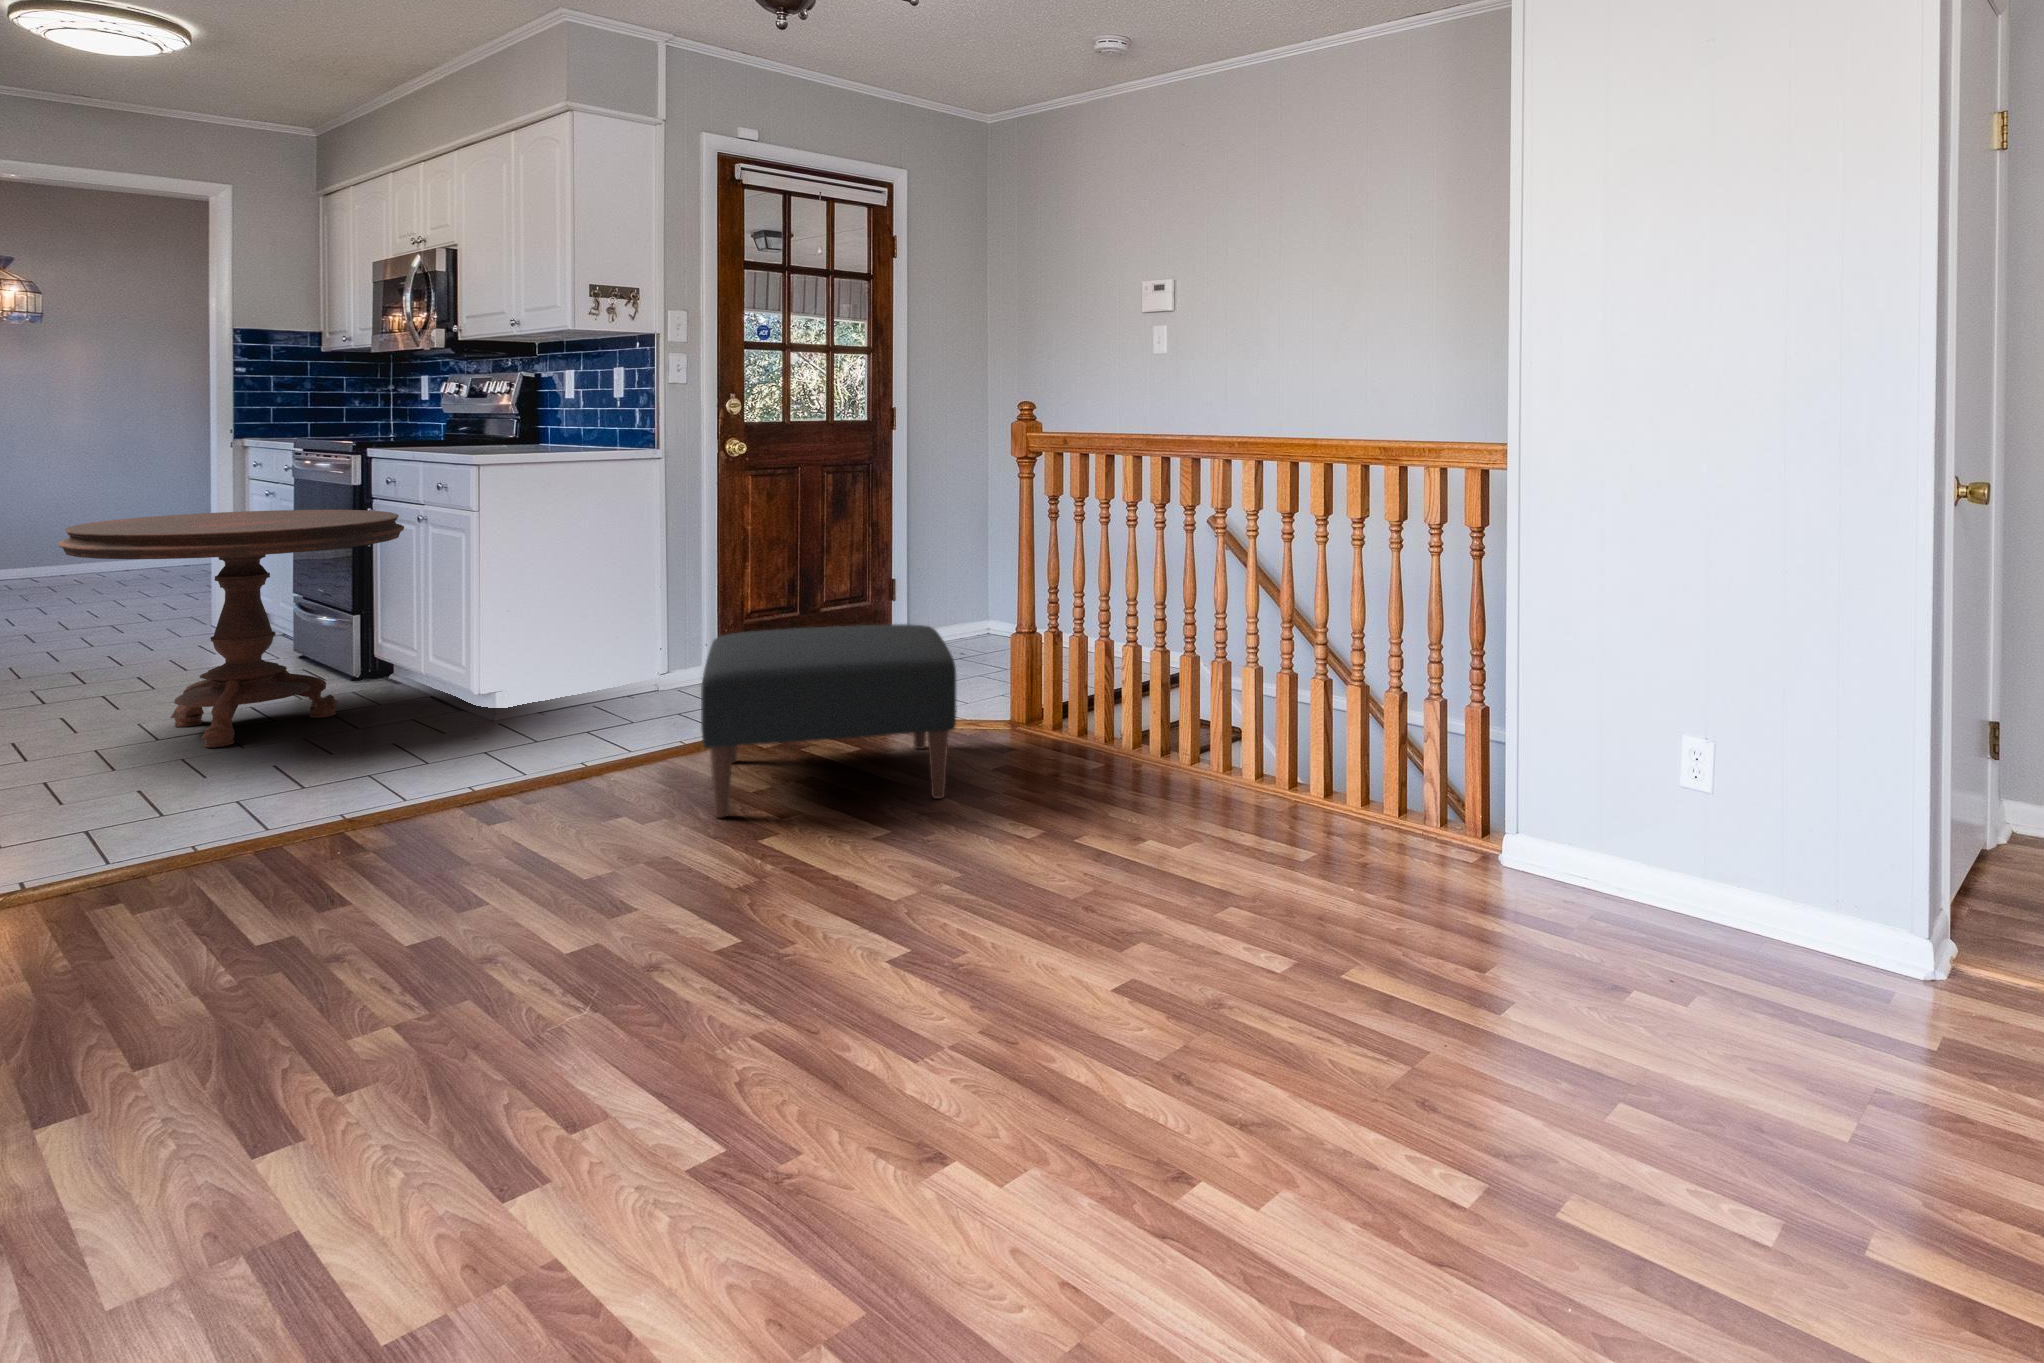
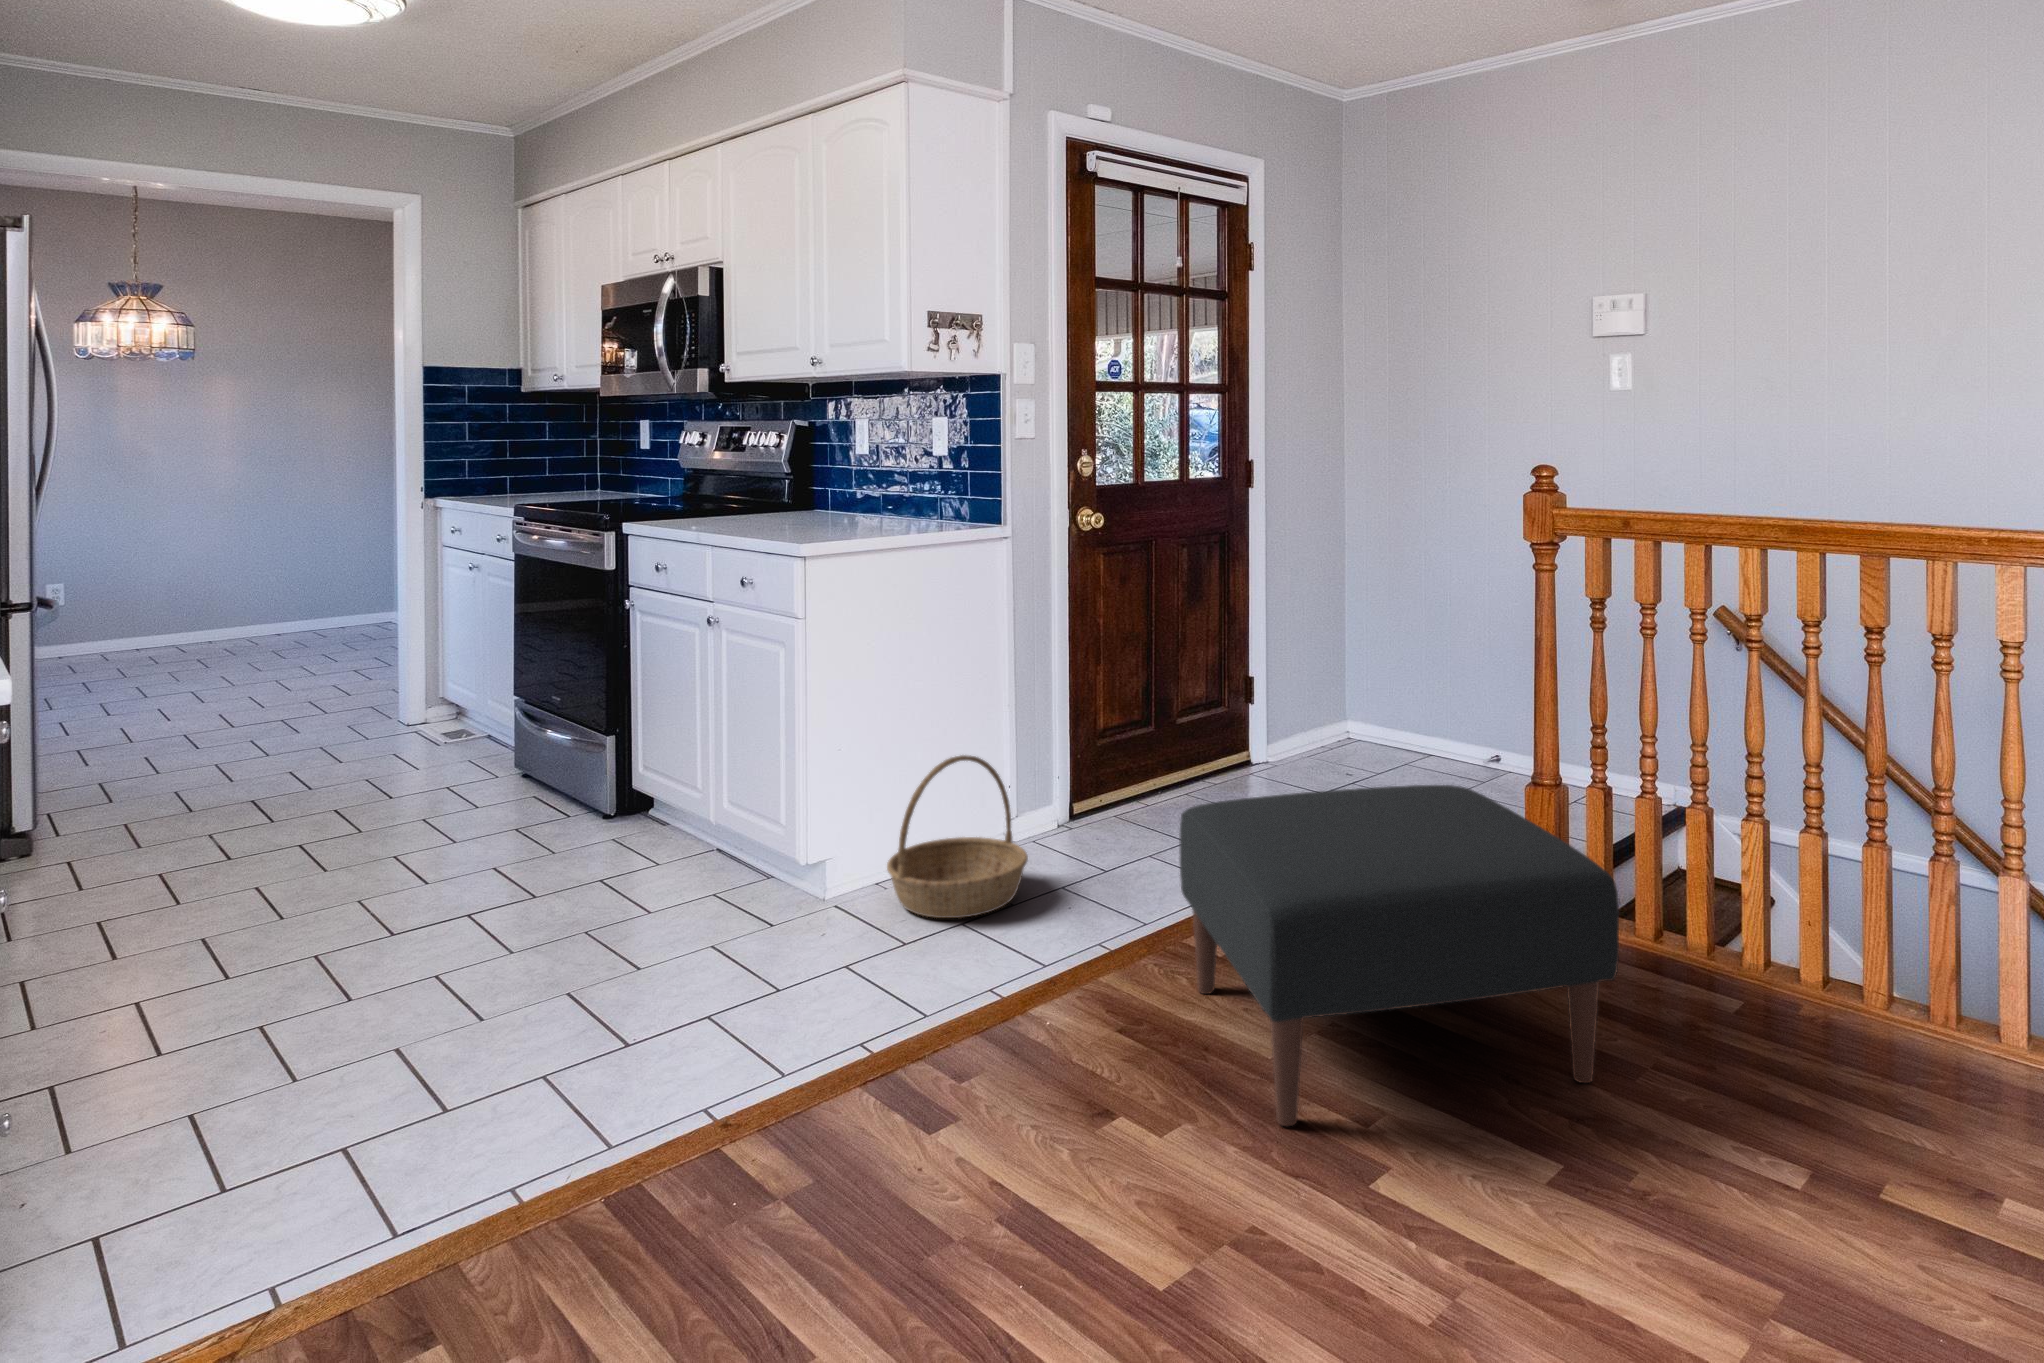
side table: present [58,510,404,747] -> none [268,605,699,951]
basket: none [537,615,649,729] -> present [887,755,1028,918]

